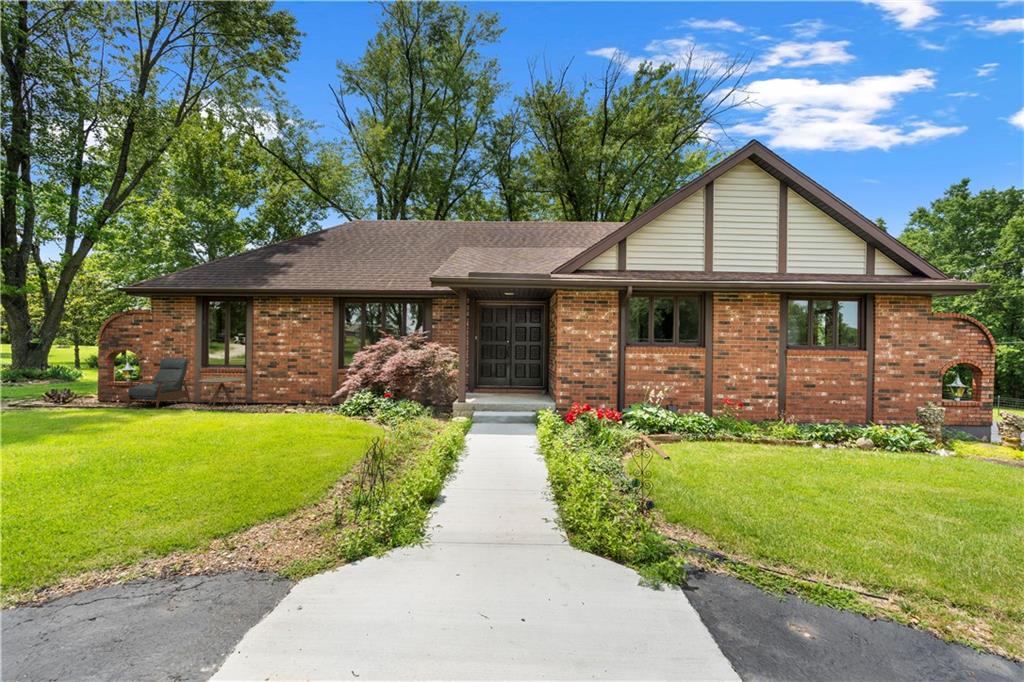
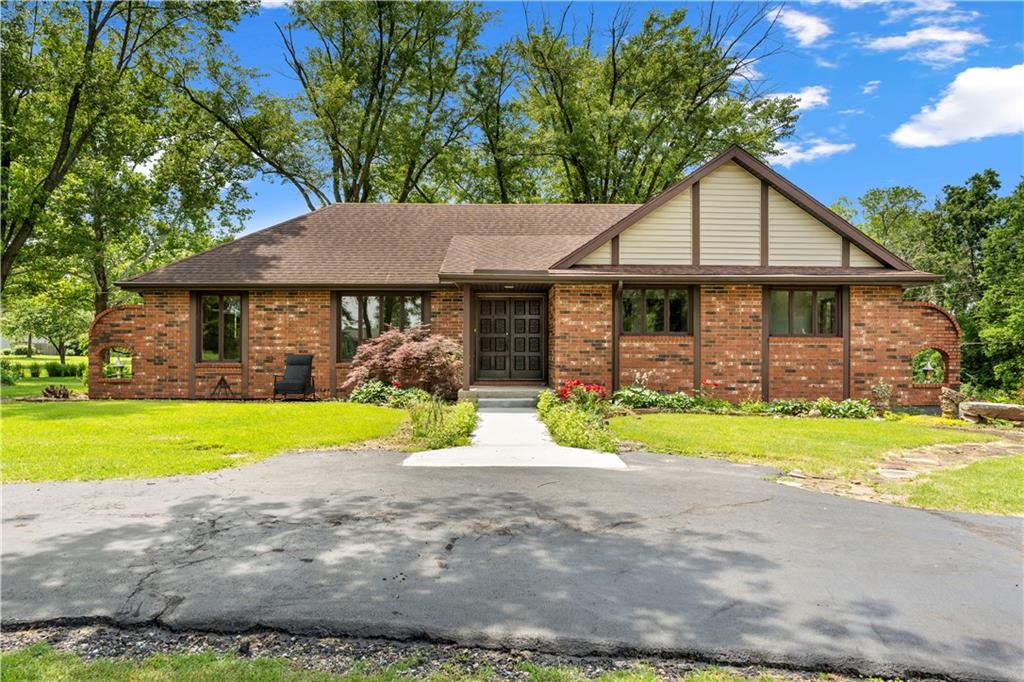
chair: present [125,358,190,409] -> present [273,354,315,402]

